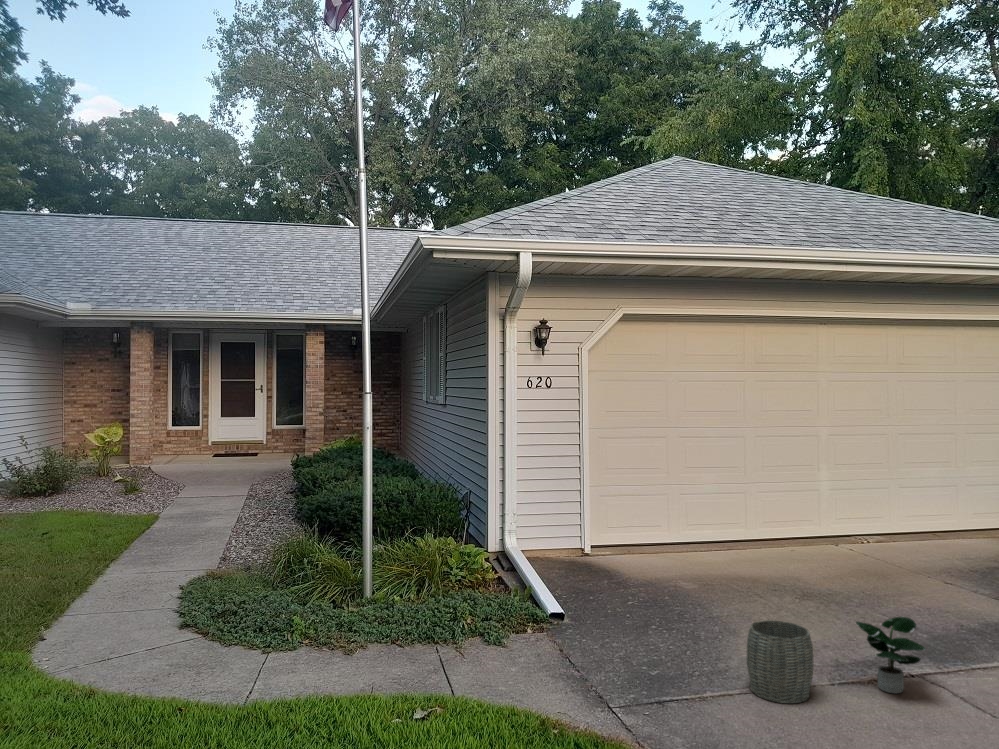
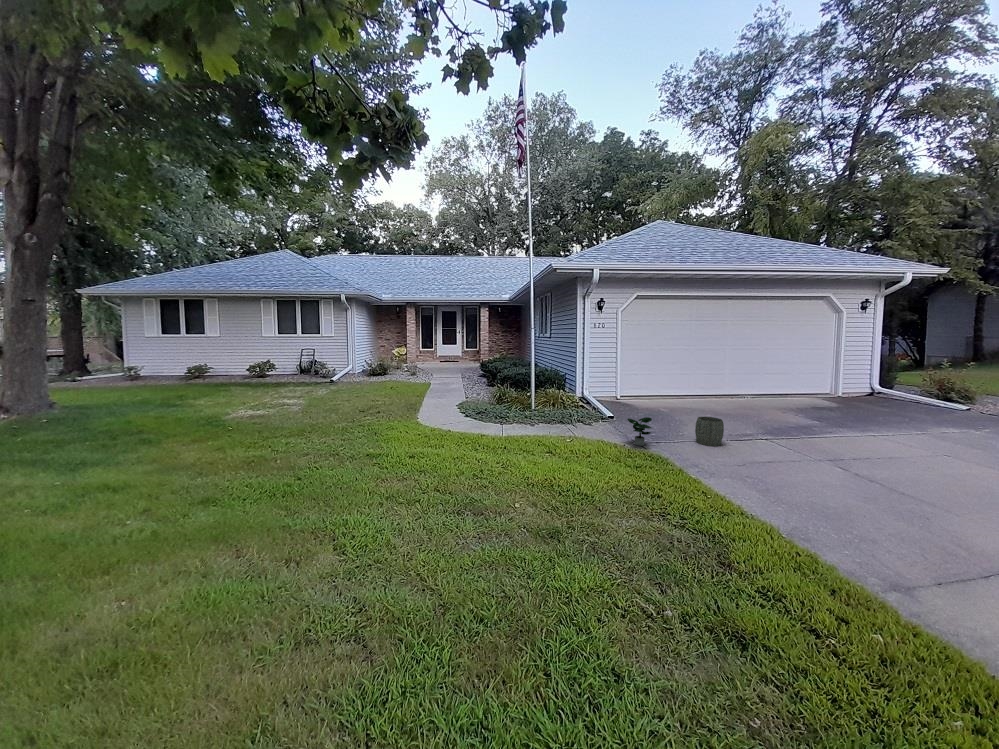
potted plant: present [856,617,926,693] -> present [627,417,652,446]

